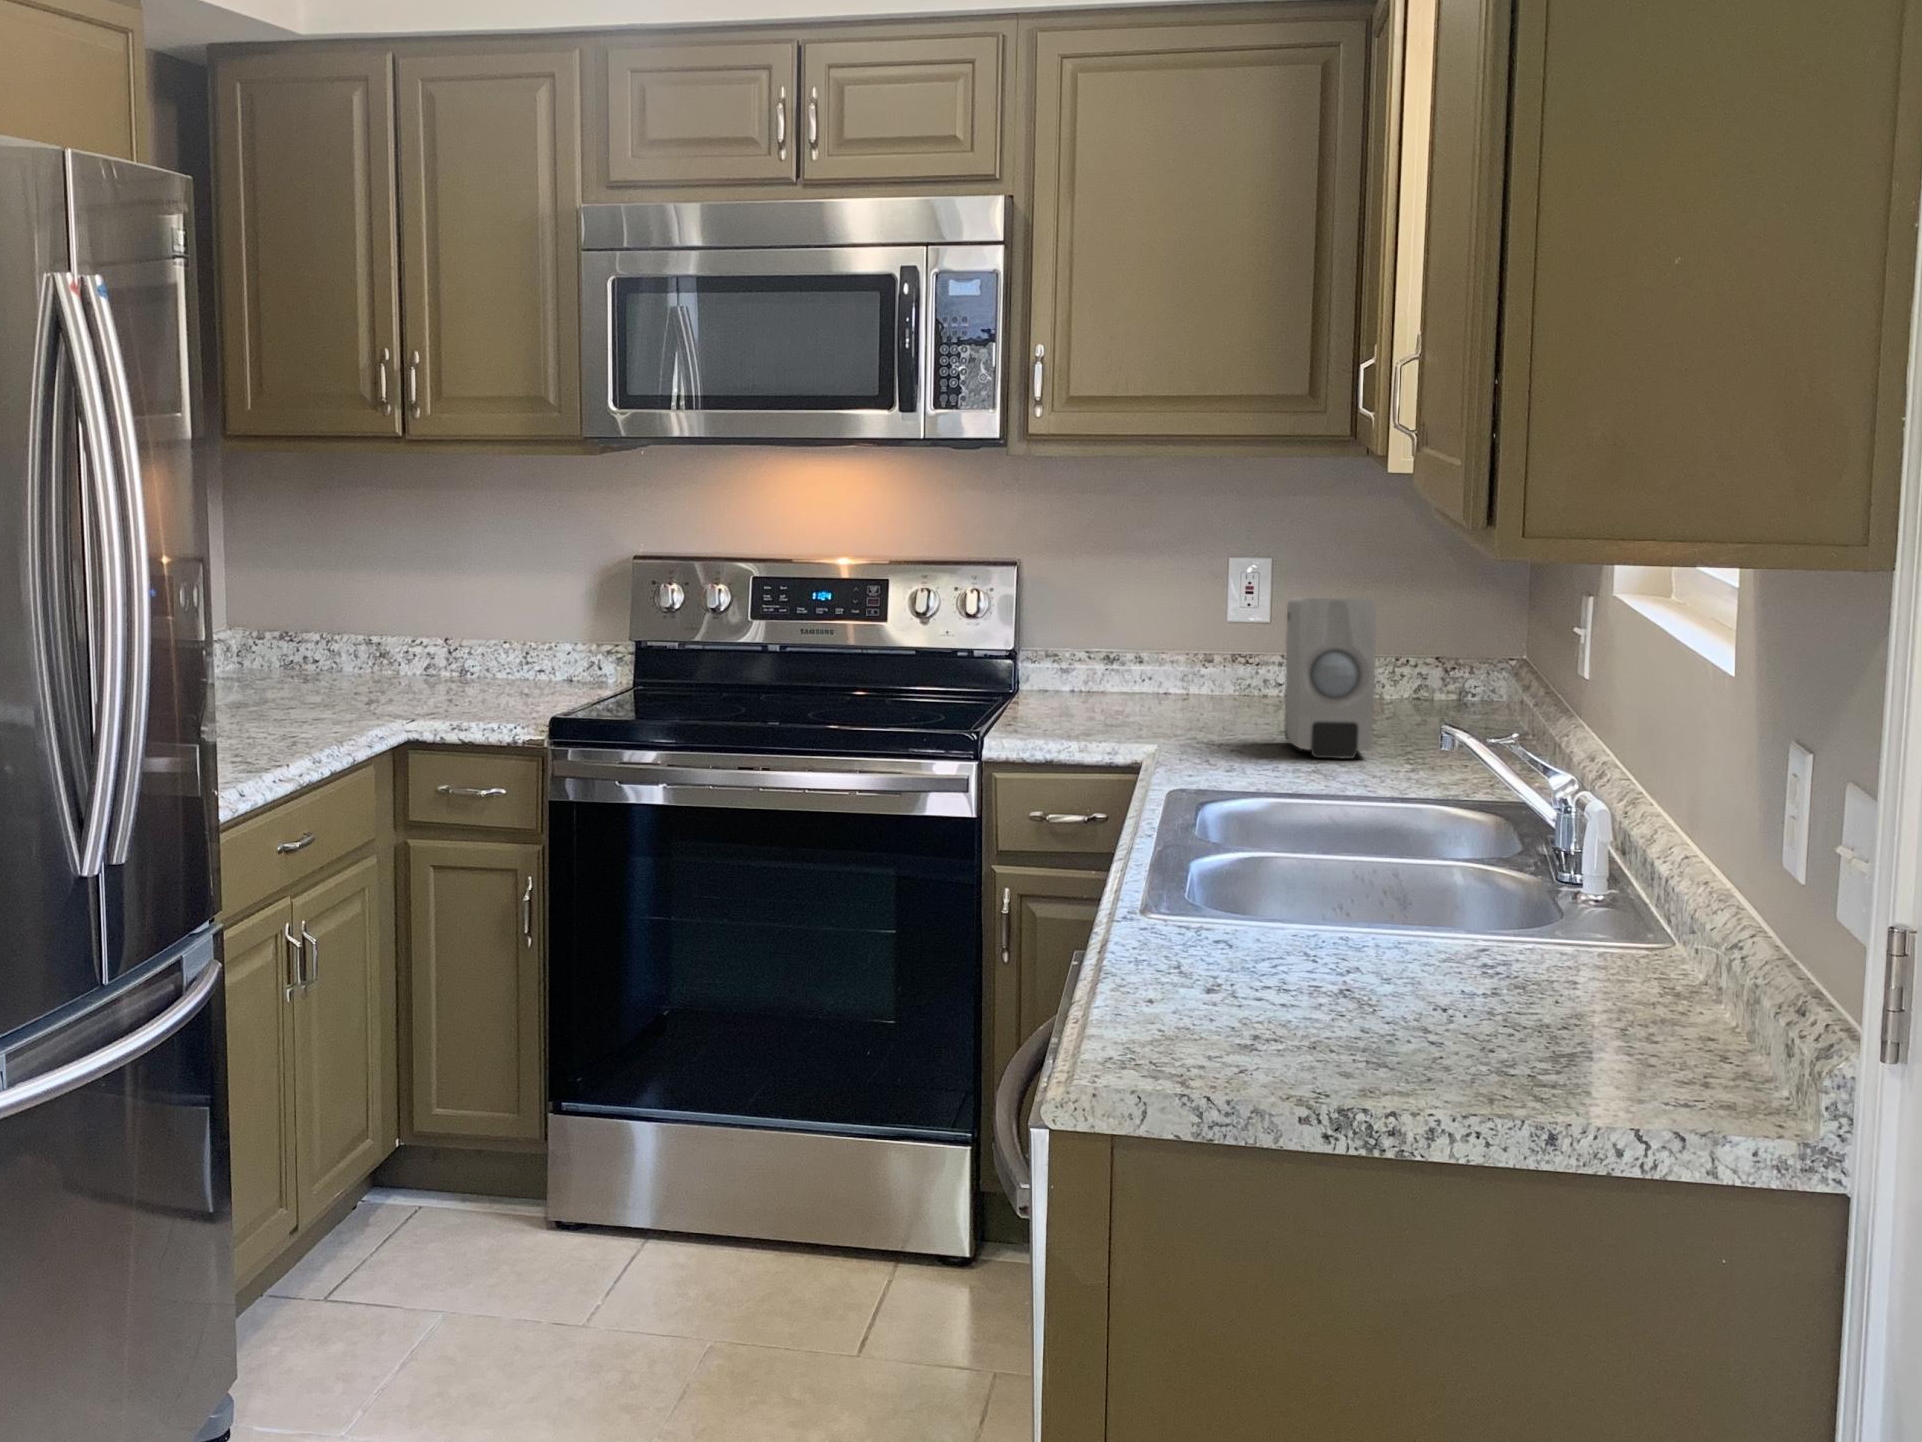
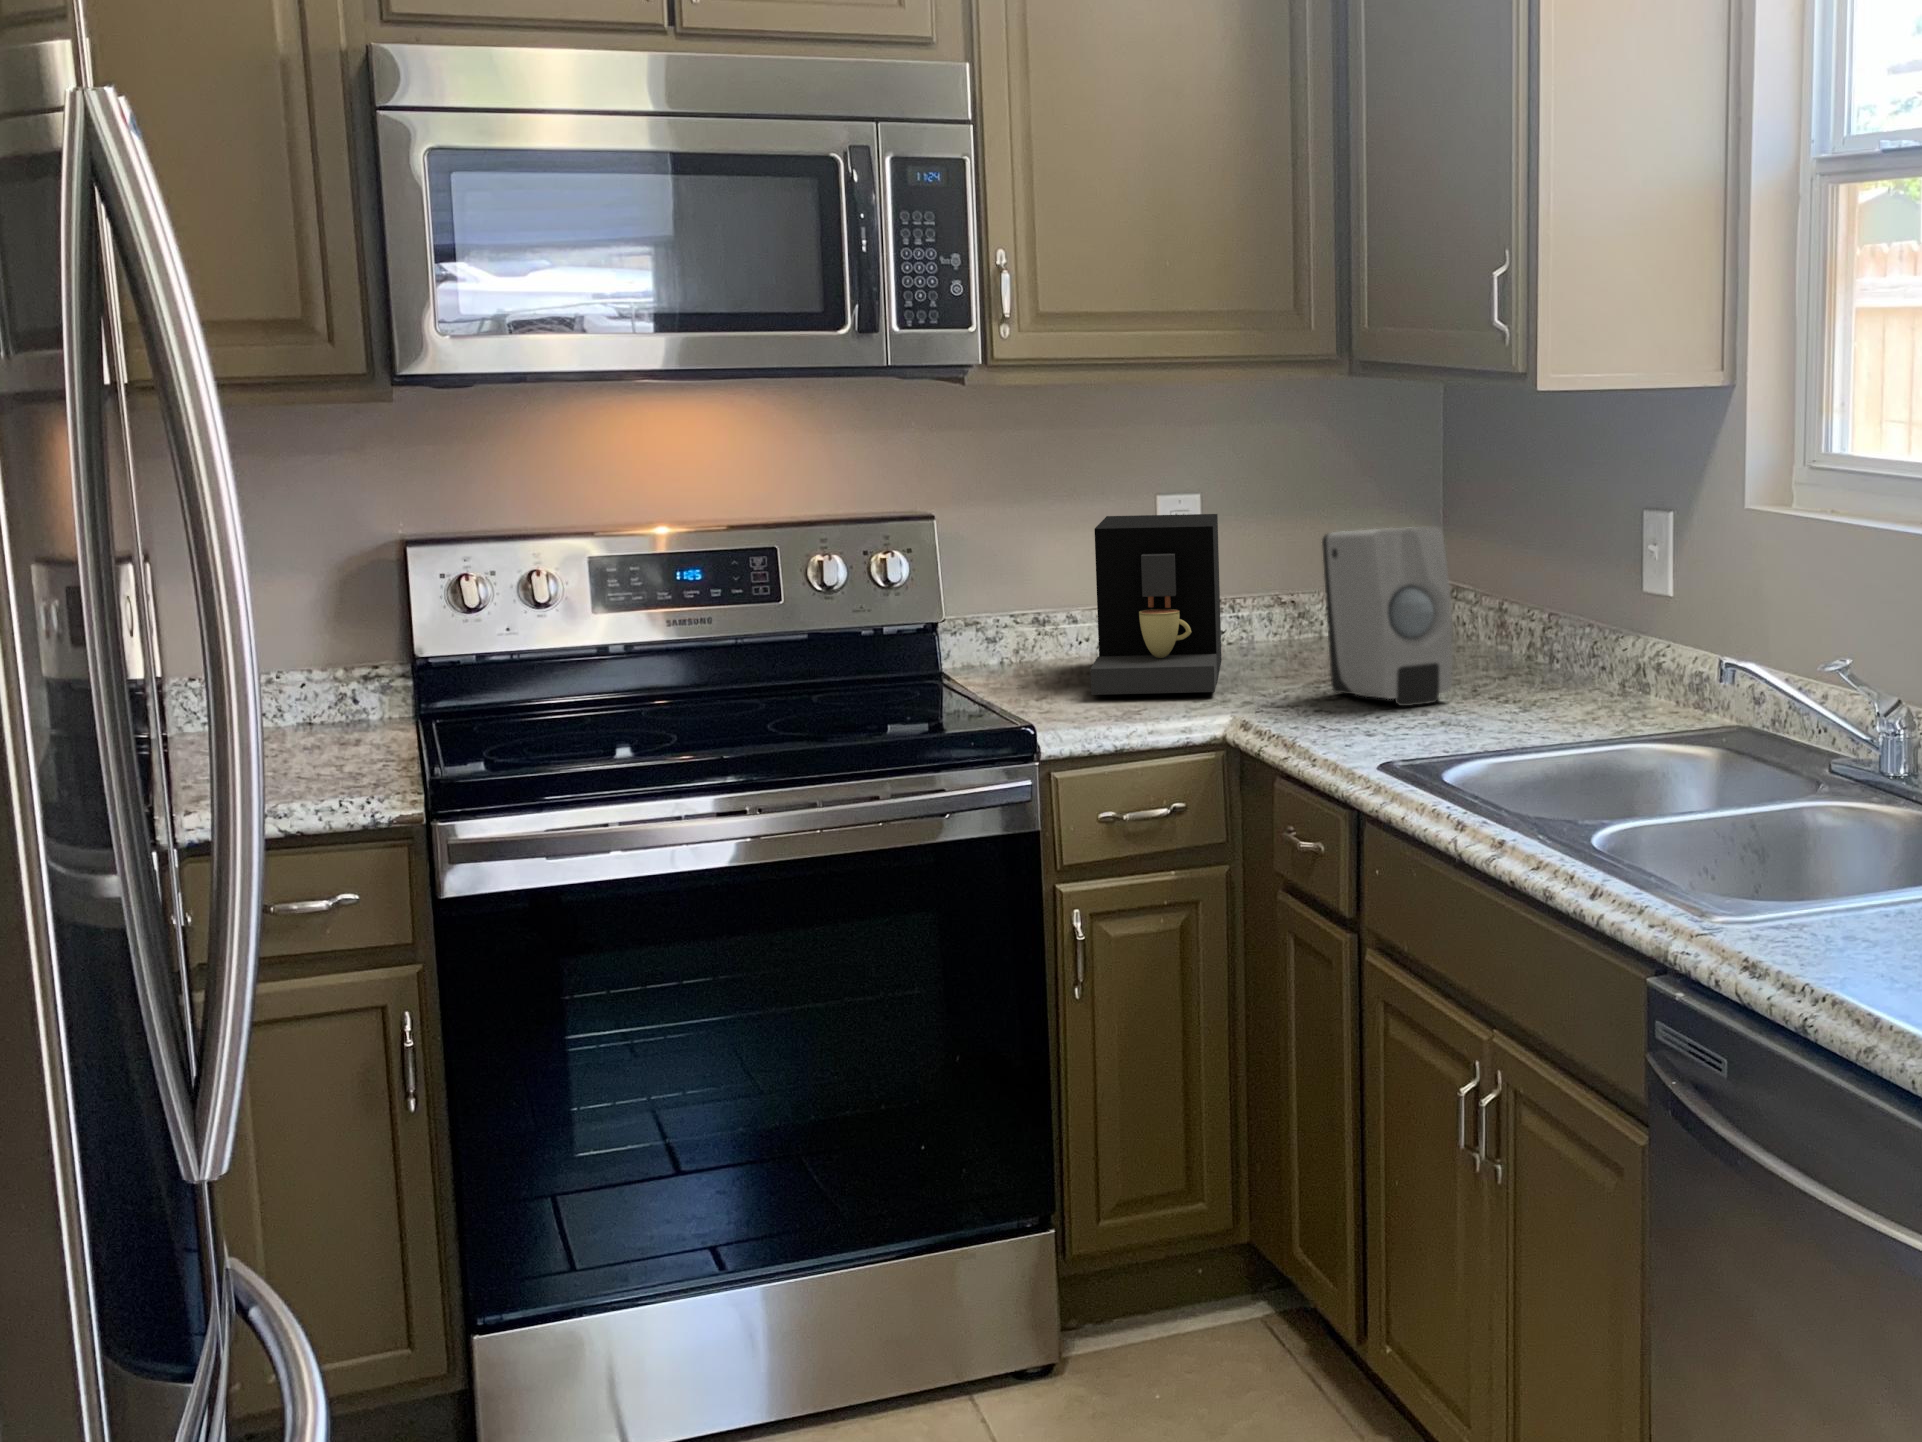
coffee maker: none [1084,572,1264,728] -> present [1090,514,1222,695]

